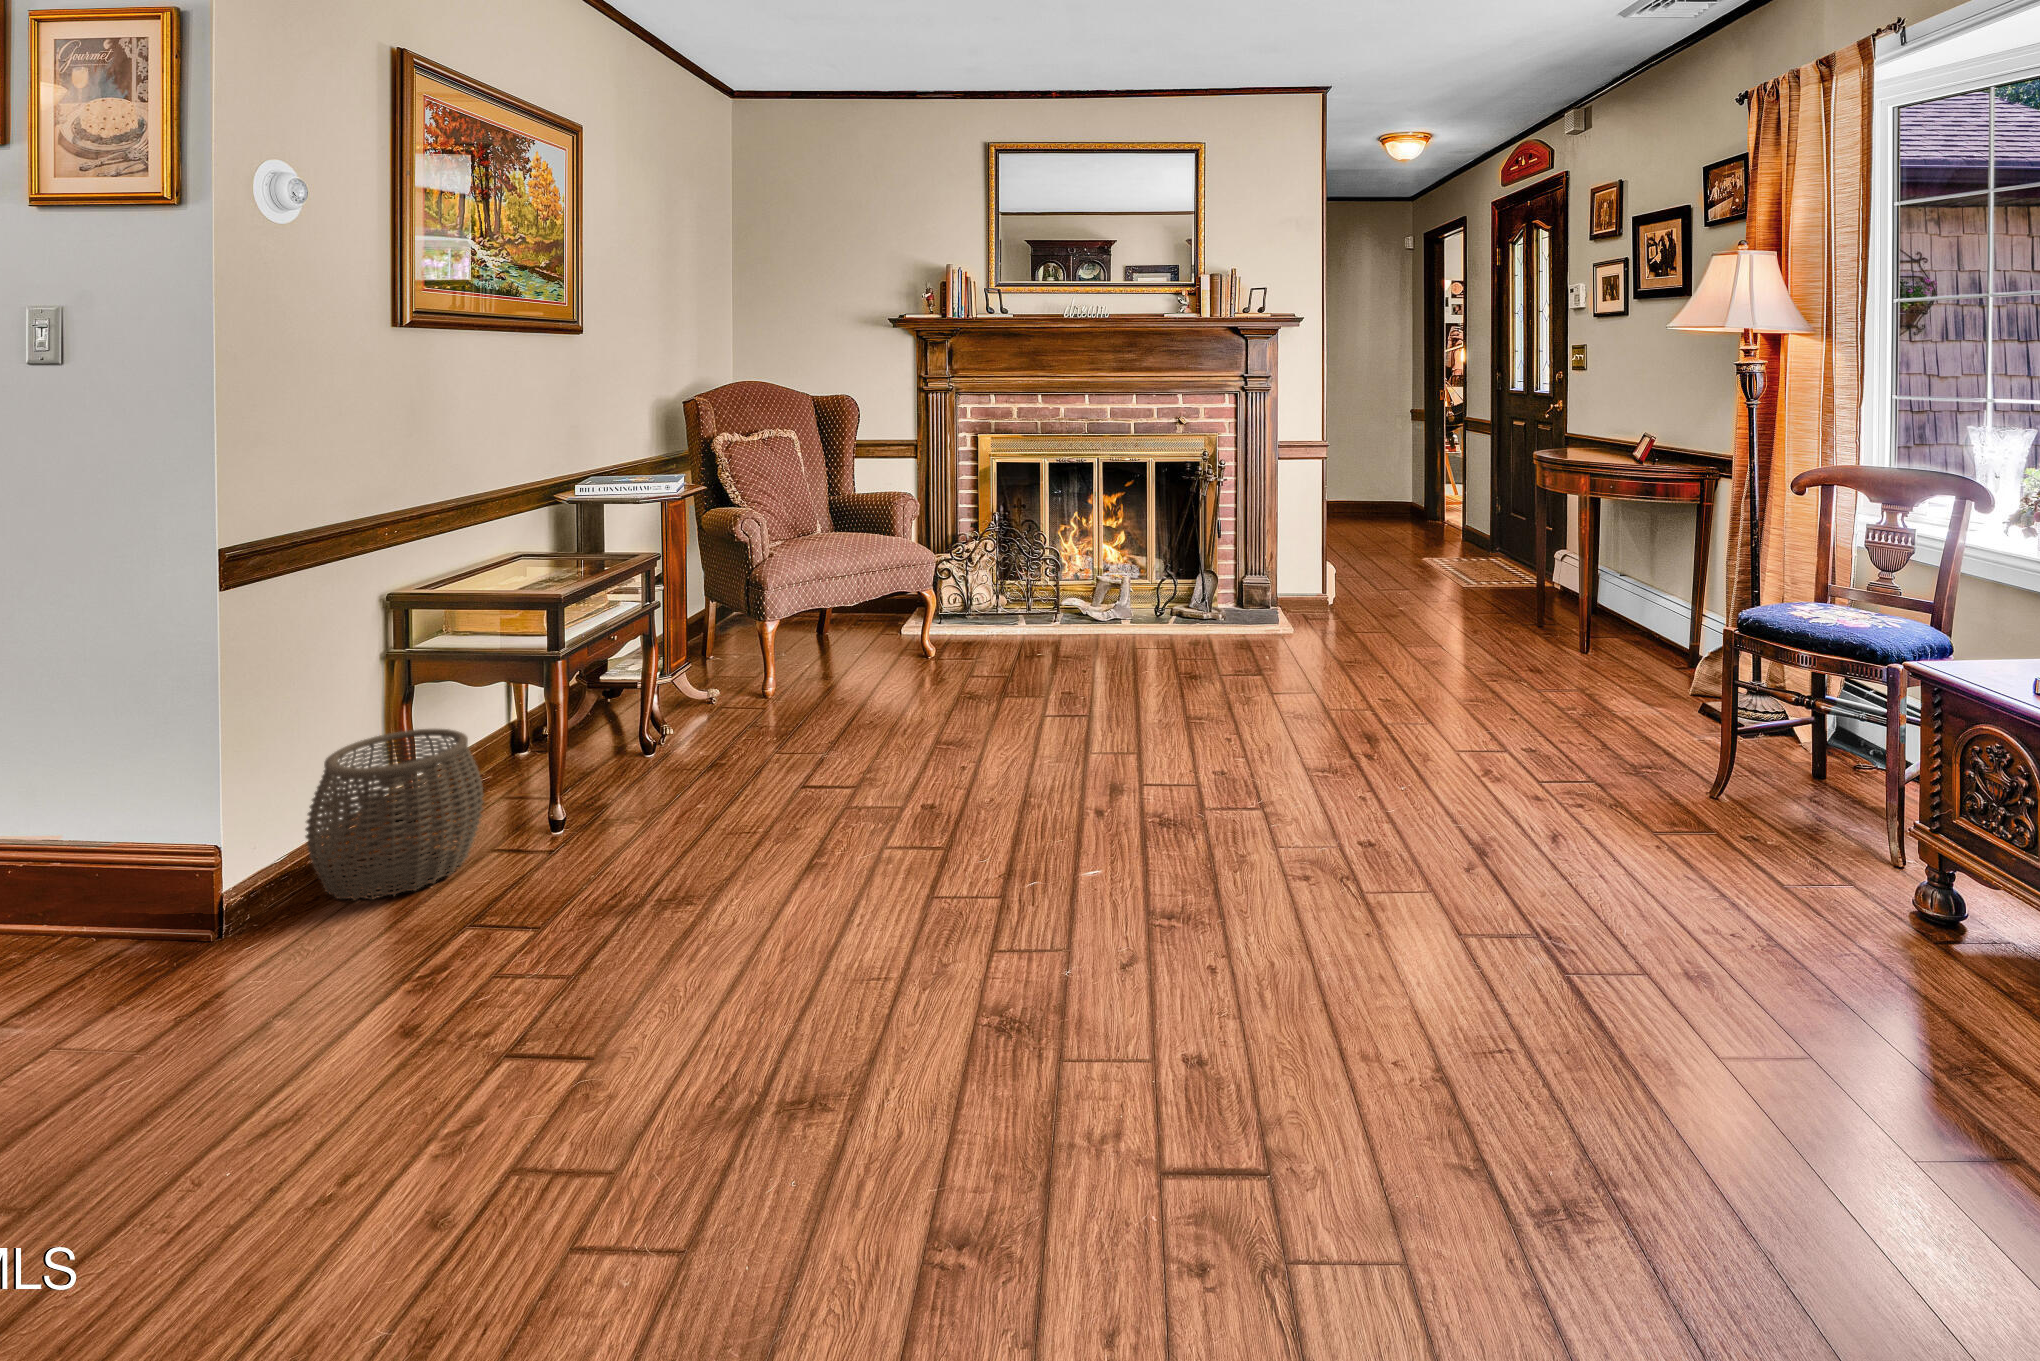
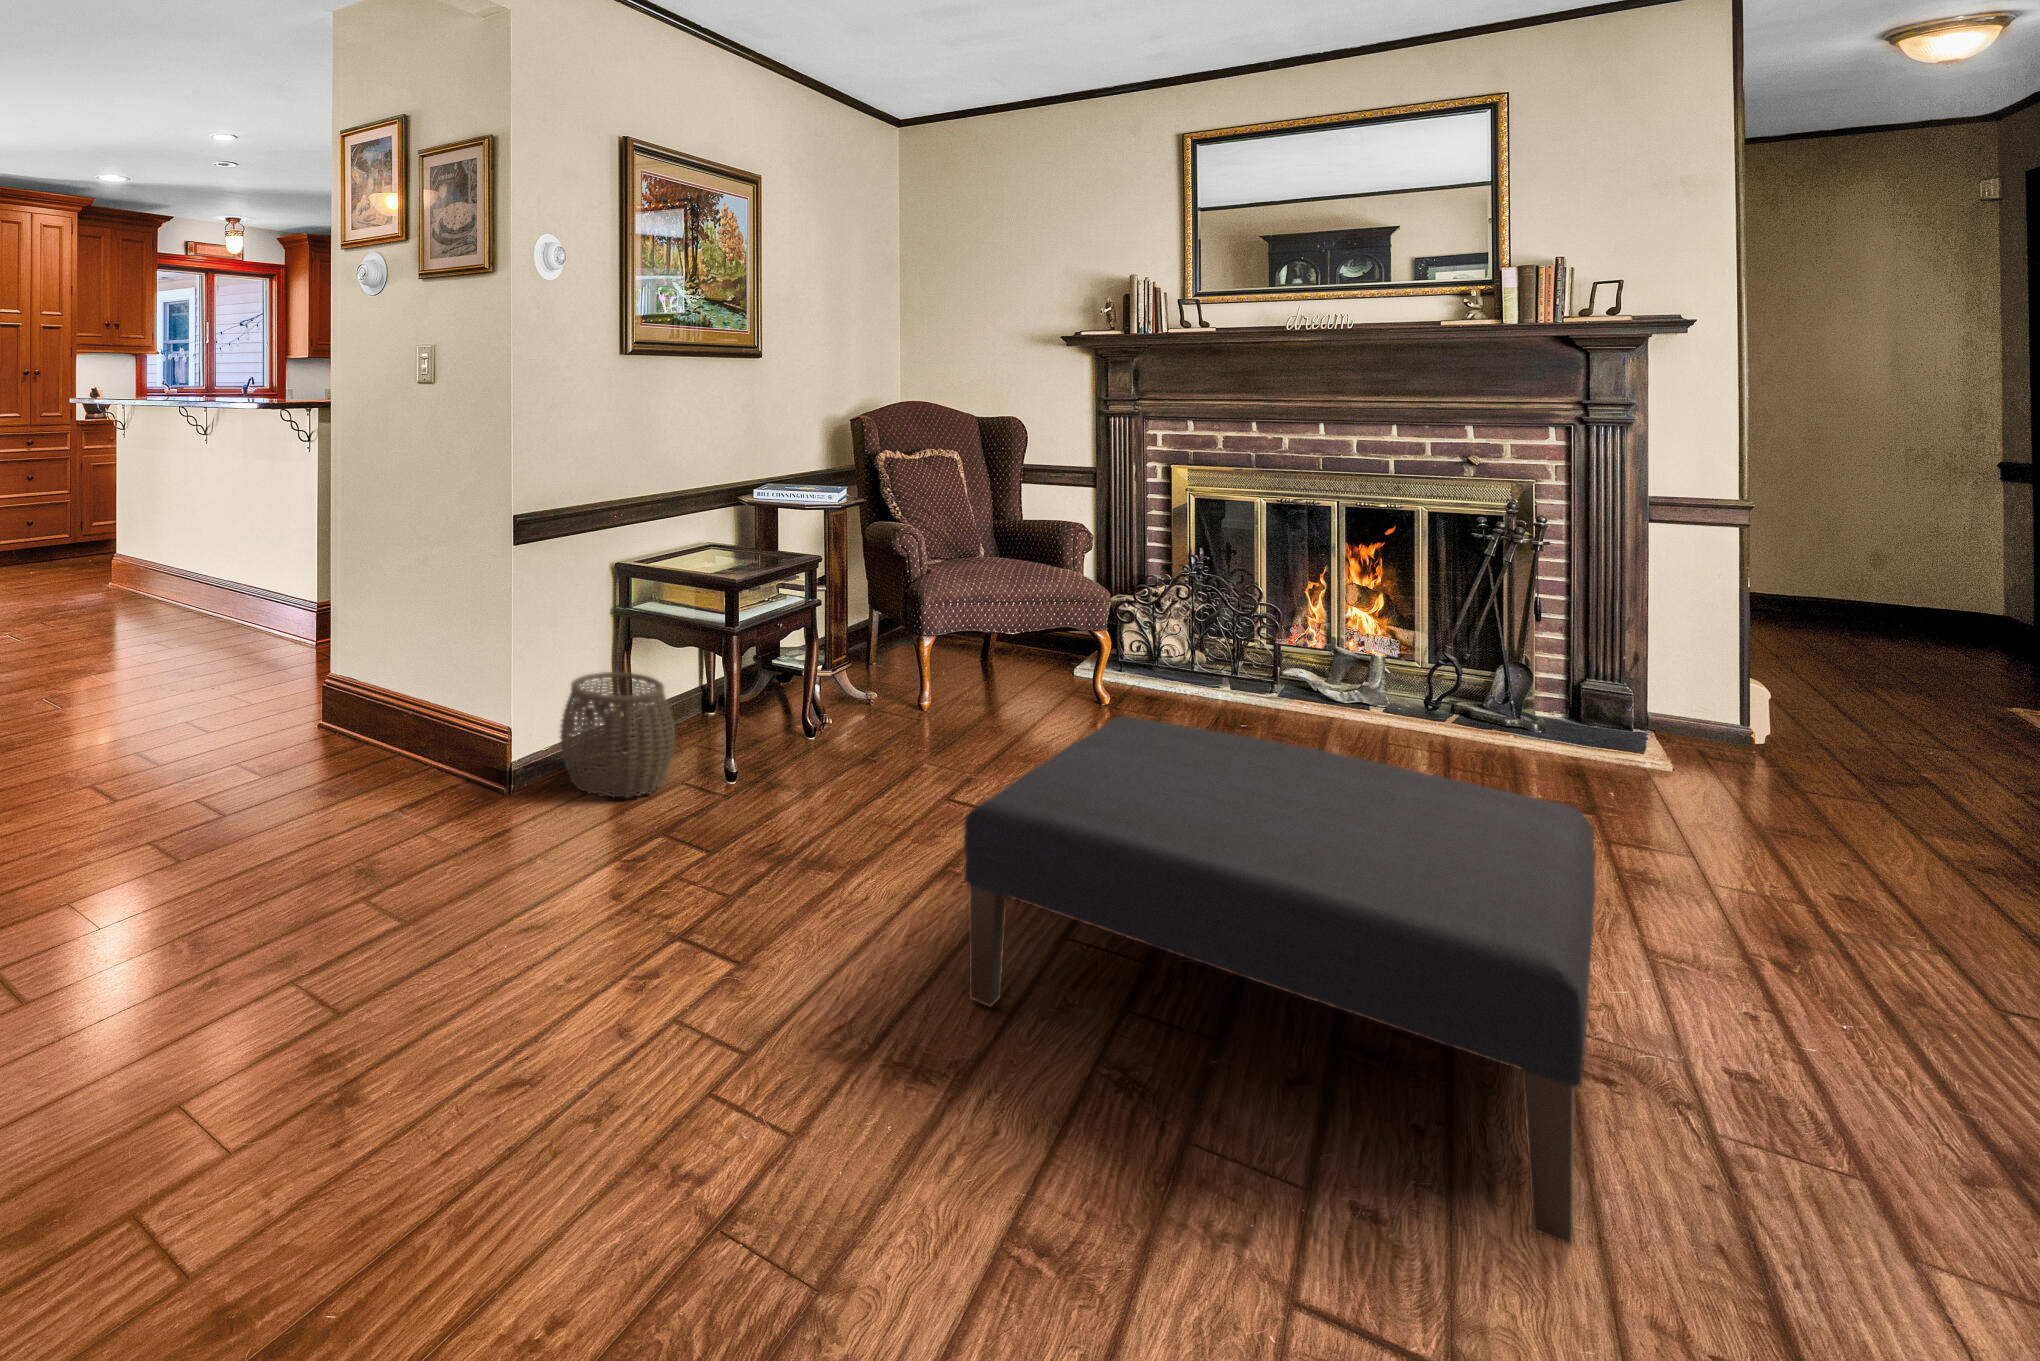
ottoman: none [851,668,1321,1021] -> present [964,716,1596,1245]

